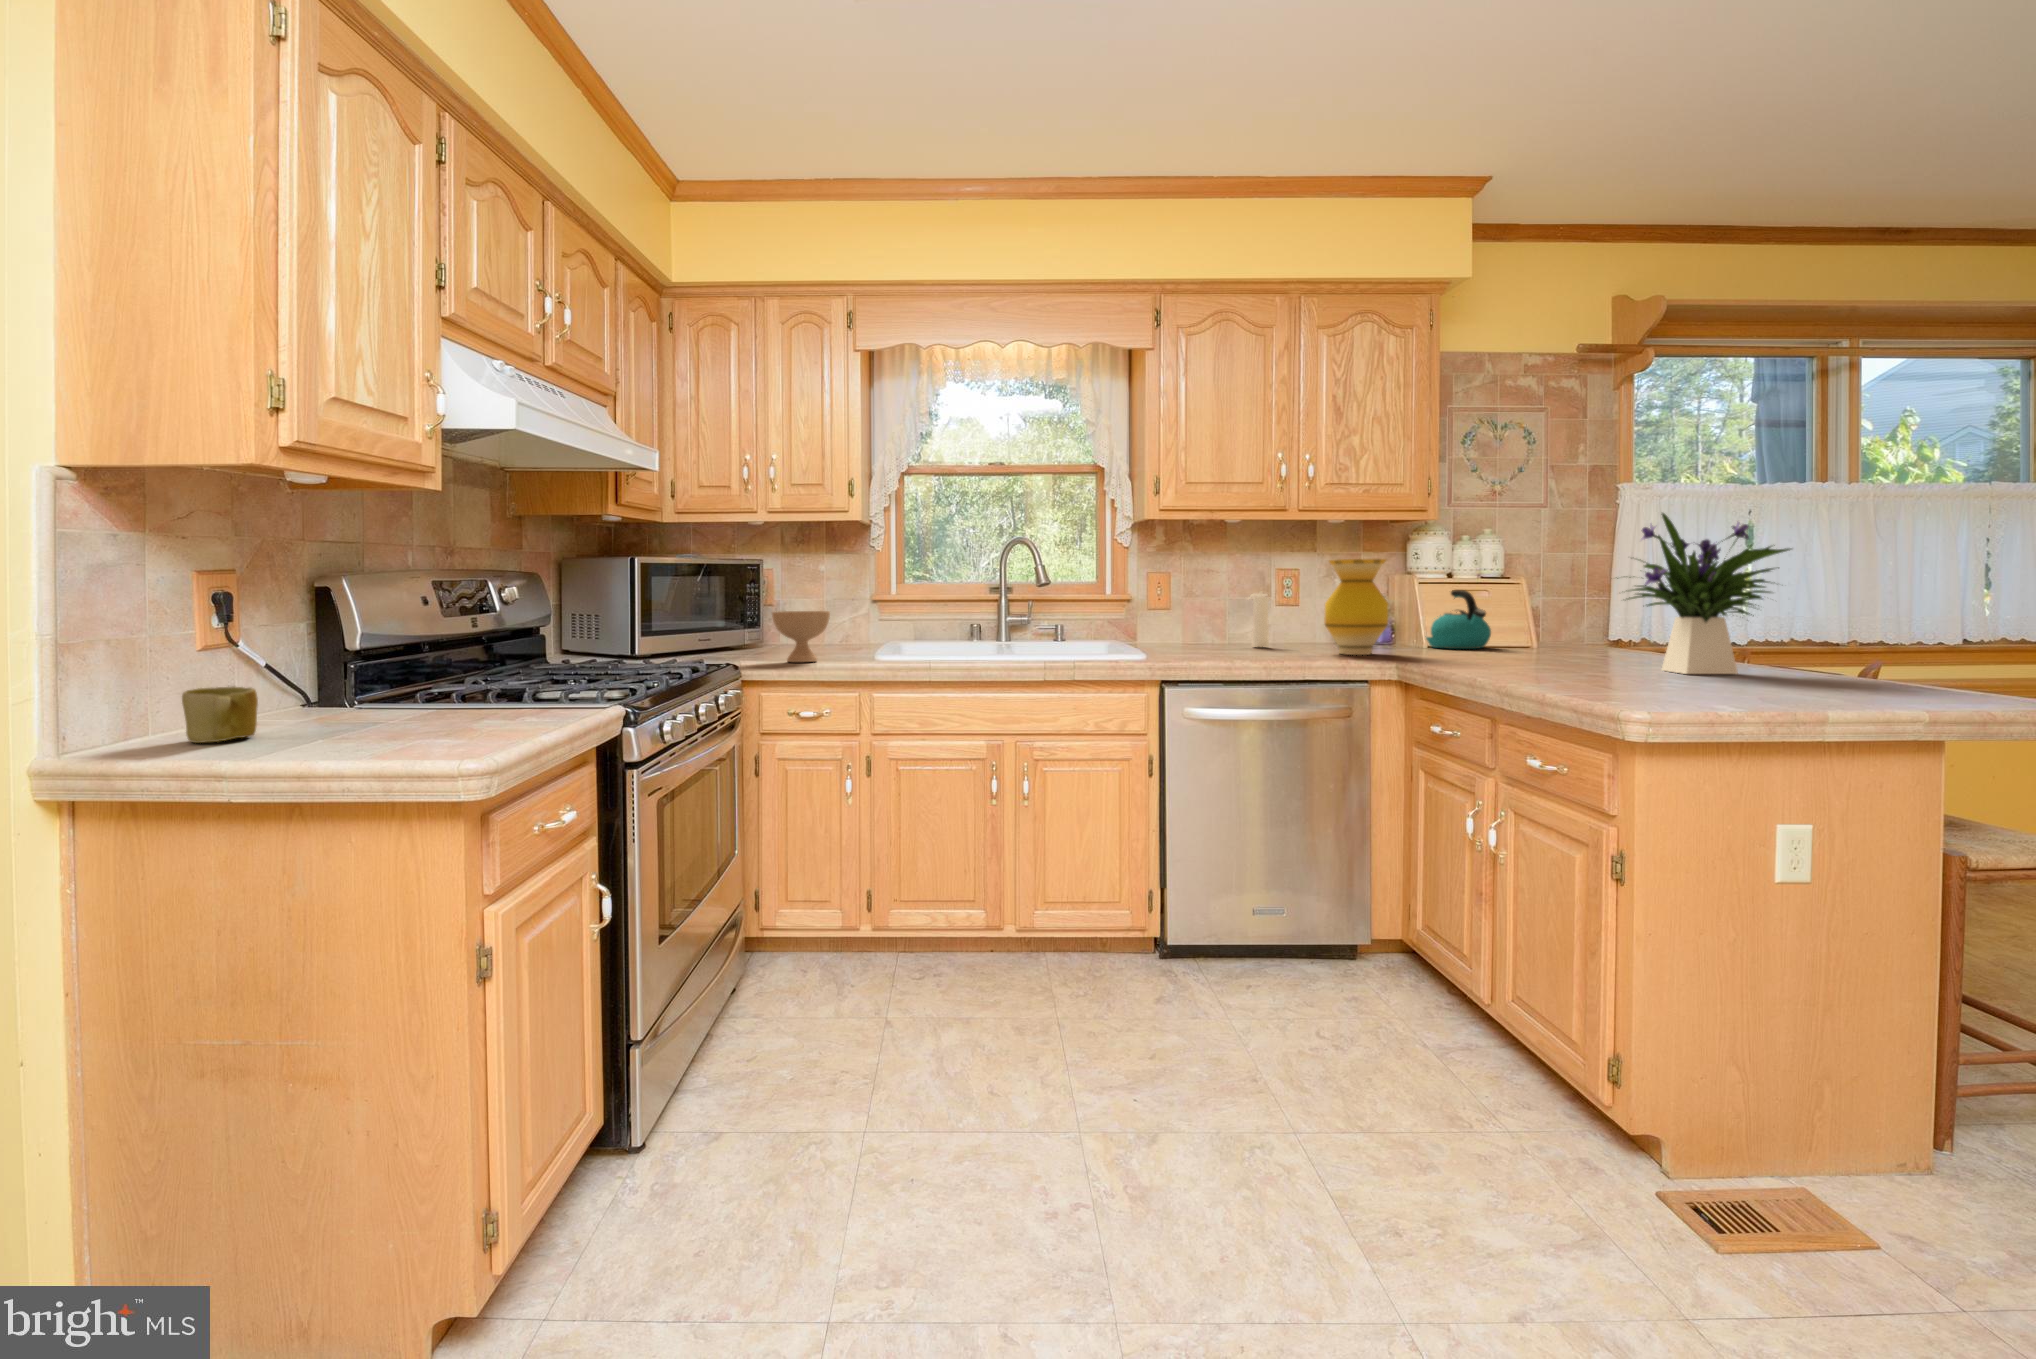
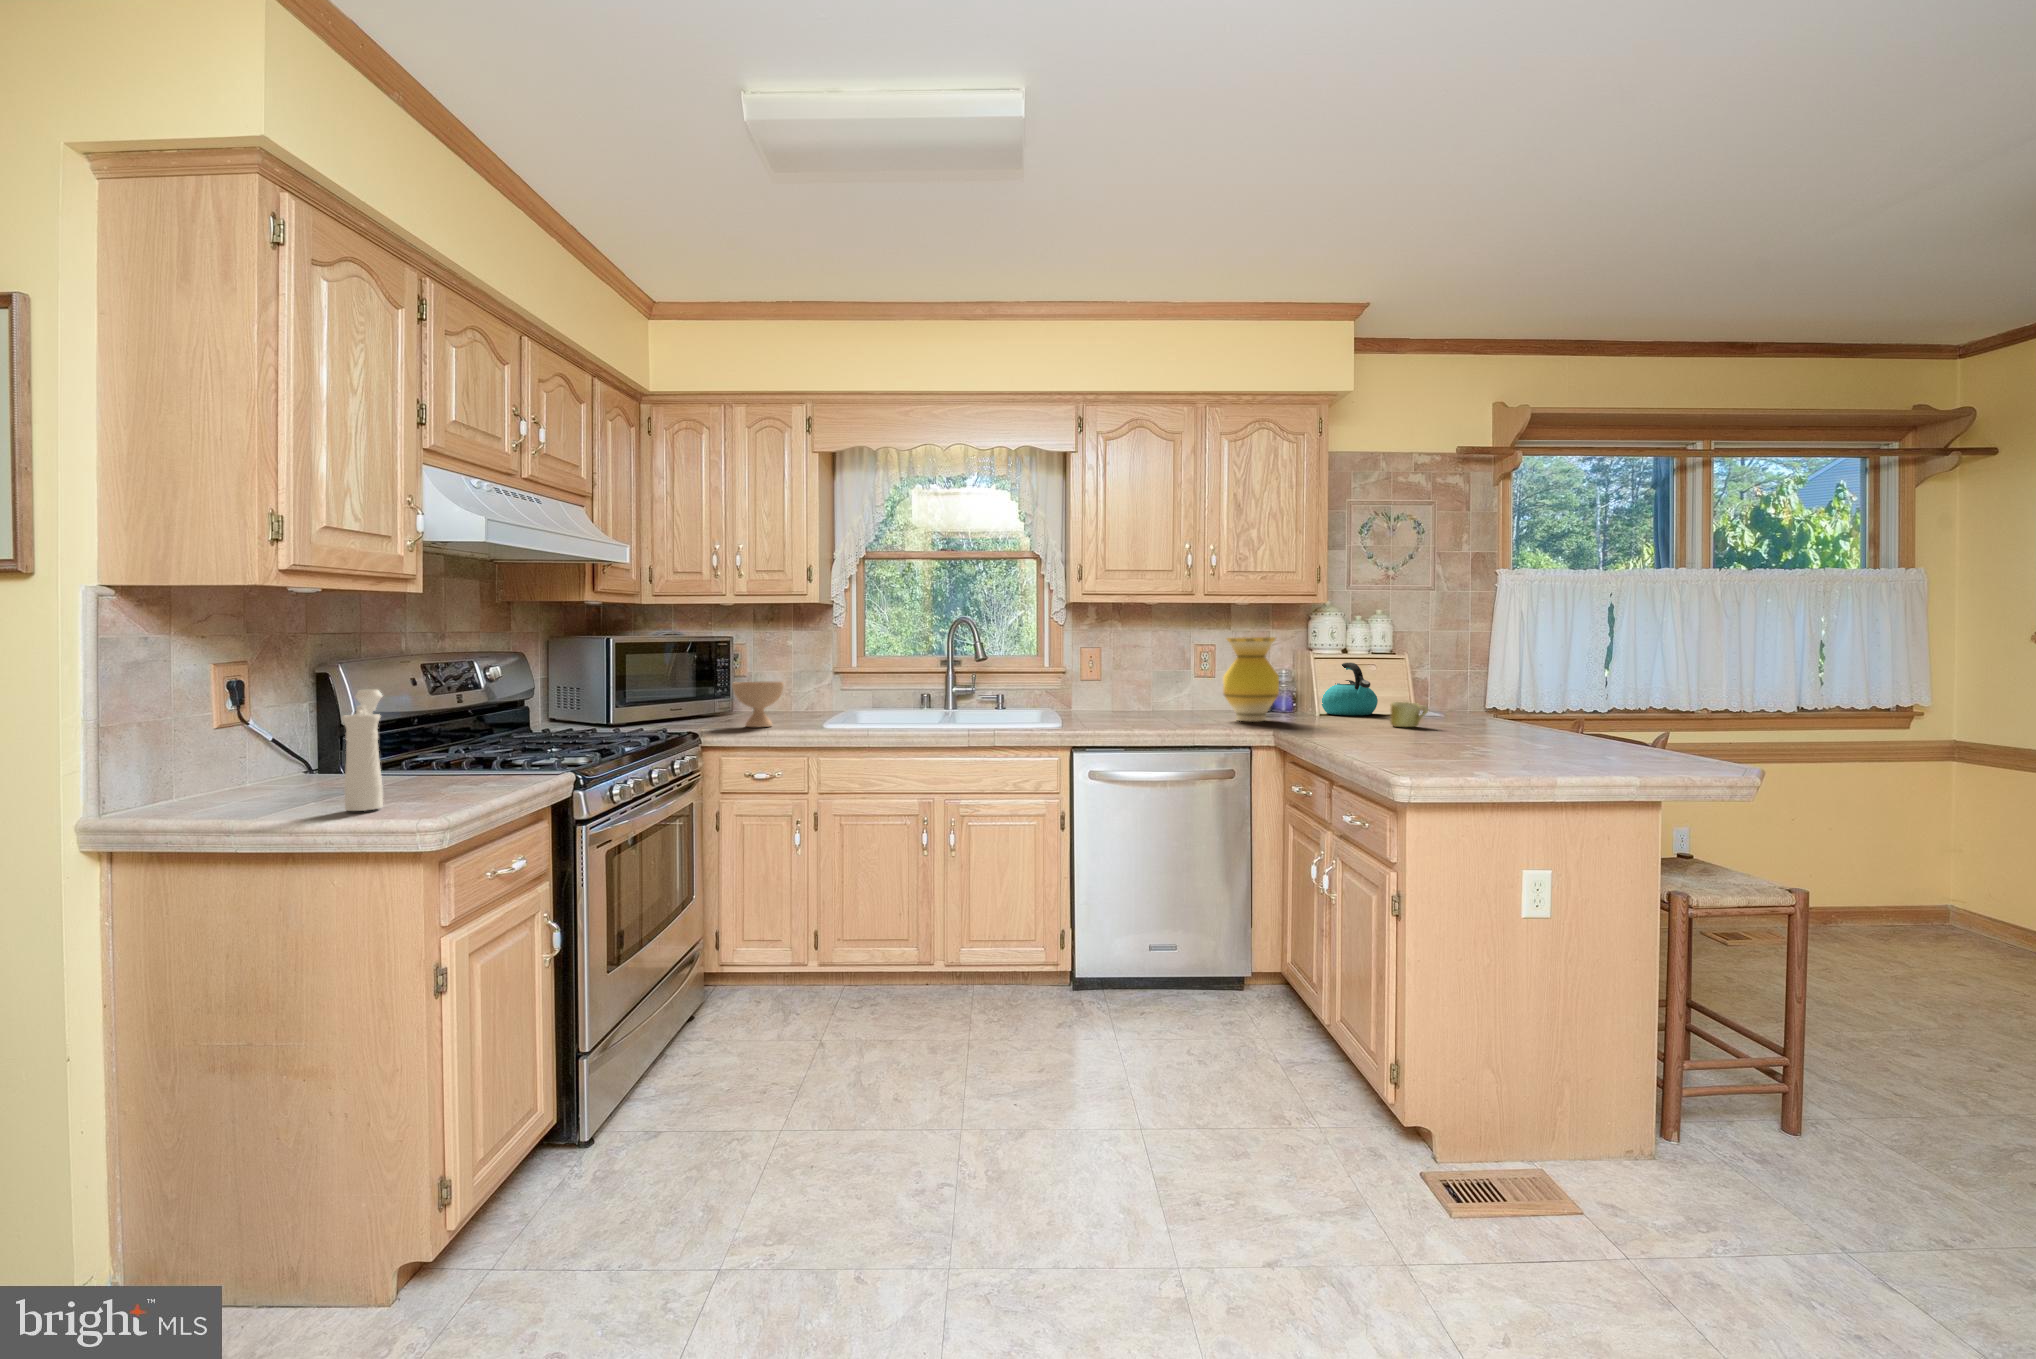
flower arrangement: present [1617,513,1791,674] -> none [1449,605,1593,745]
pepper mill: present [1248,592,1270,647] -> present [342,690,383,811]
mug: present [182,687,258,743] -> present [1390,702,1429,727]

